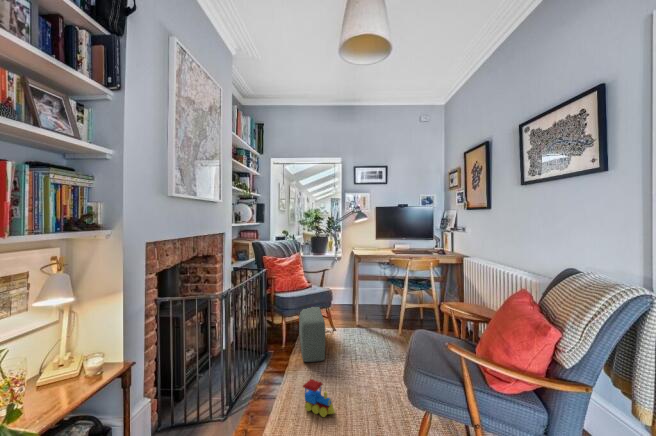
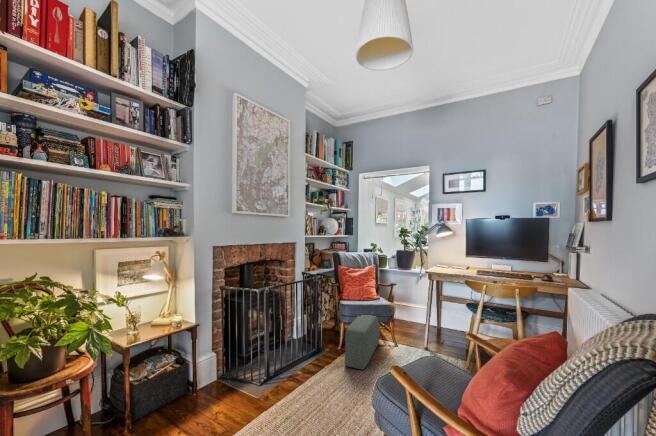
toy train: present [303,379,335,417] -> none [315,379,338,416]

